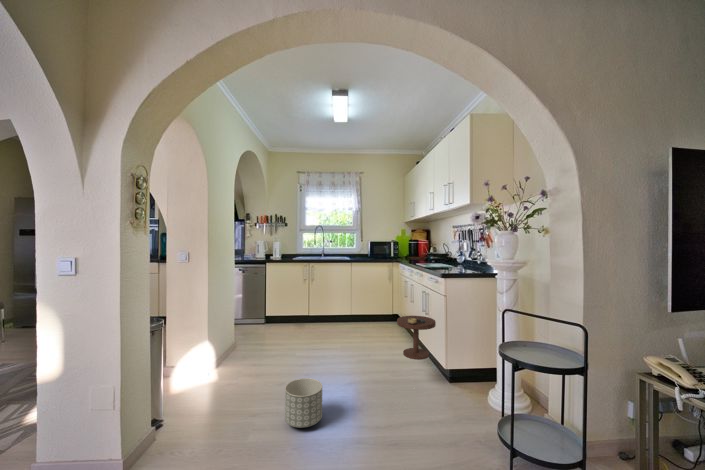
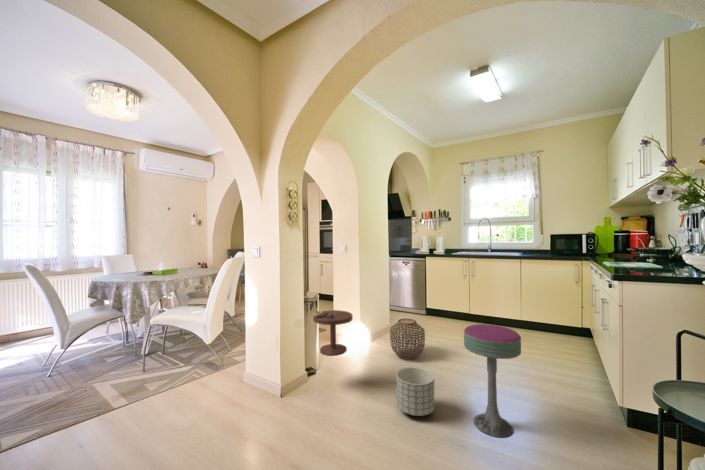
side table: present [397,316,436,360] -> present [313,310,353,356]
bar stool: none [348,324,392,419] -> present [464,324,521,437]
woven basket: none [249,331,286,375] -> present [390,318,425,360]

